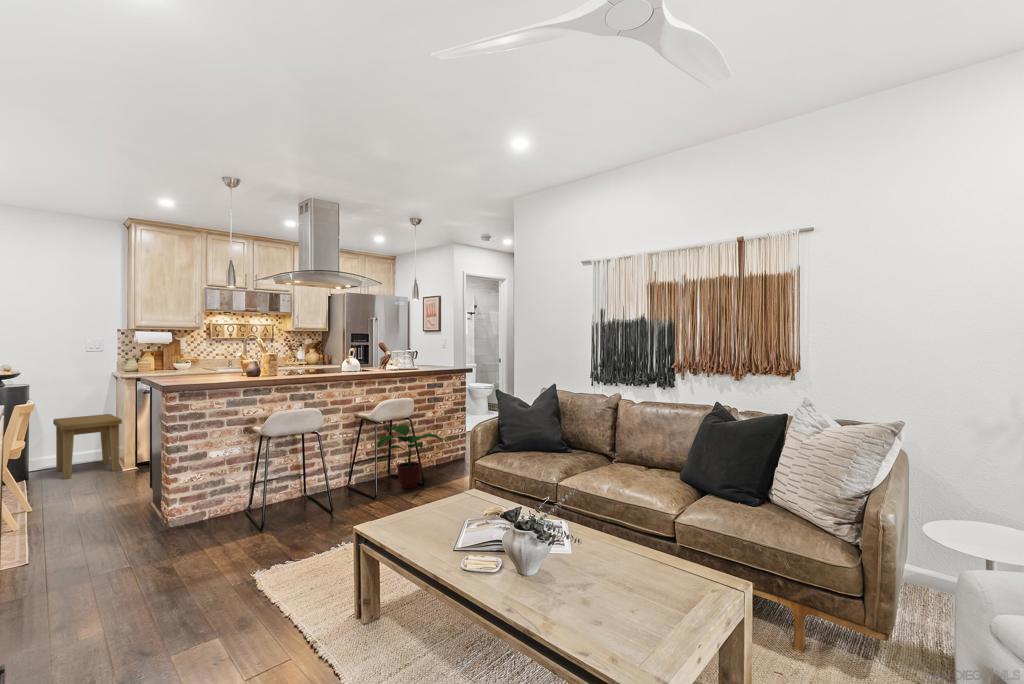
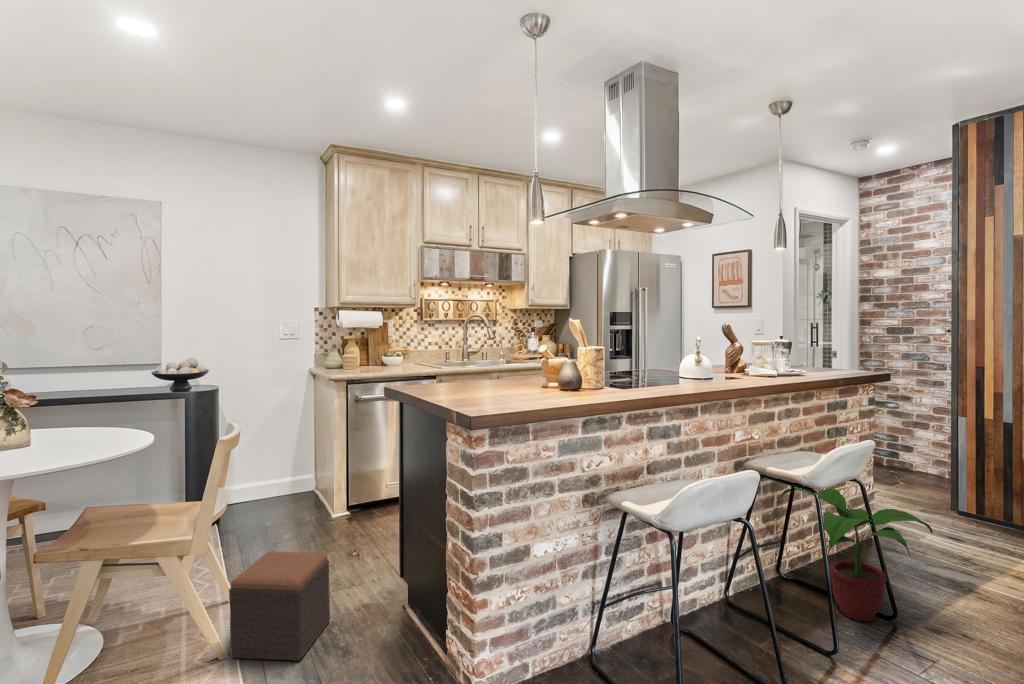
side table: present [53,414,122,479] -> none [245,428,331,528]
footstool: none [25,471,97,527] -> present [229,551,330,661]

